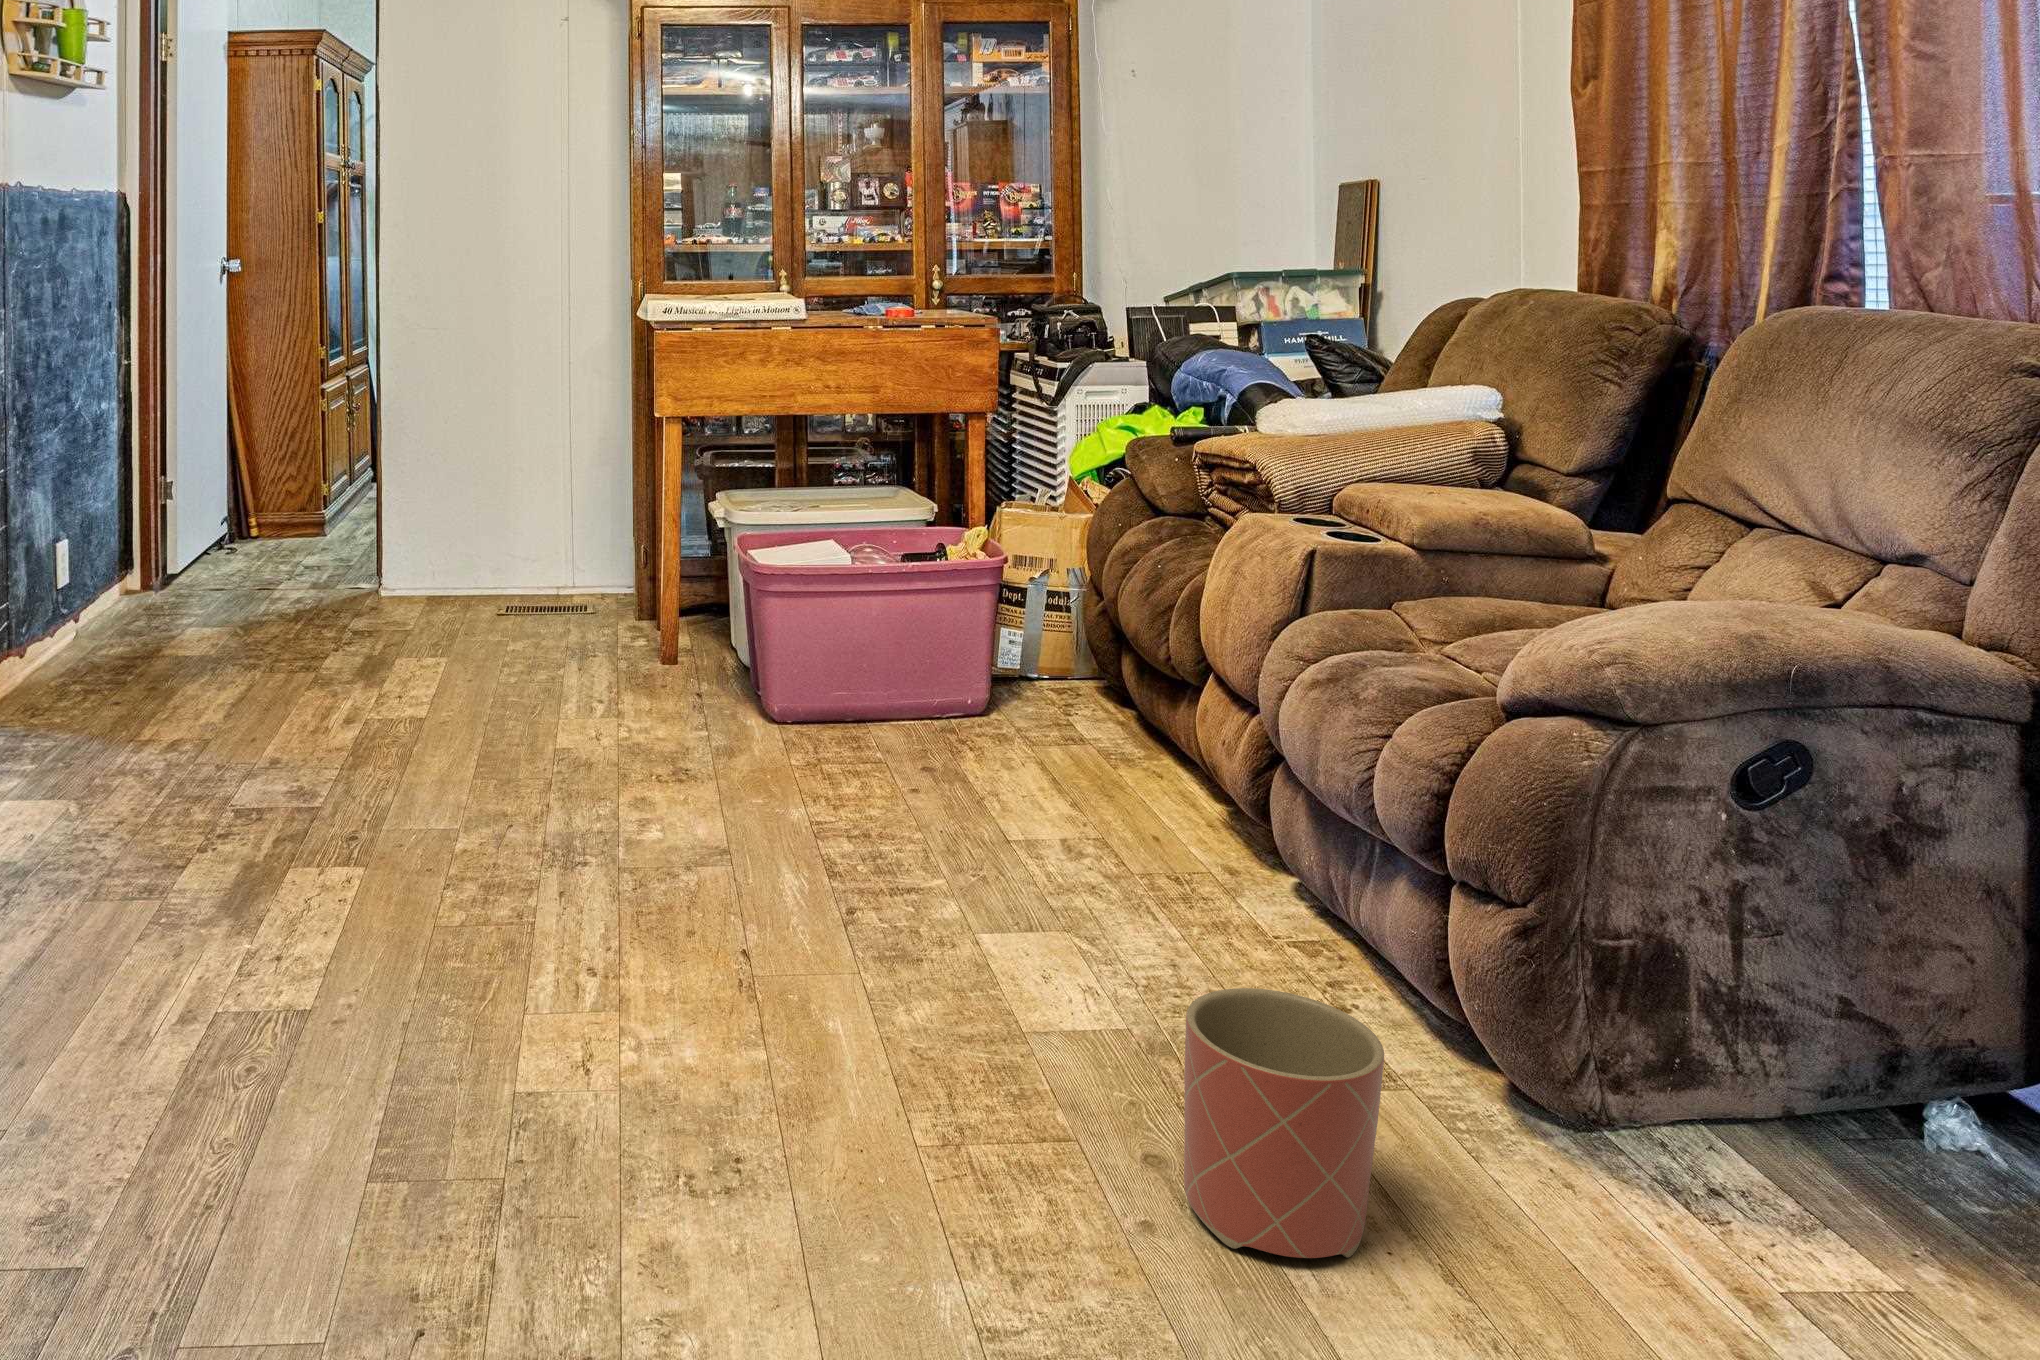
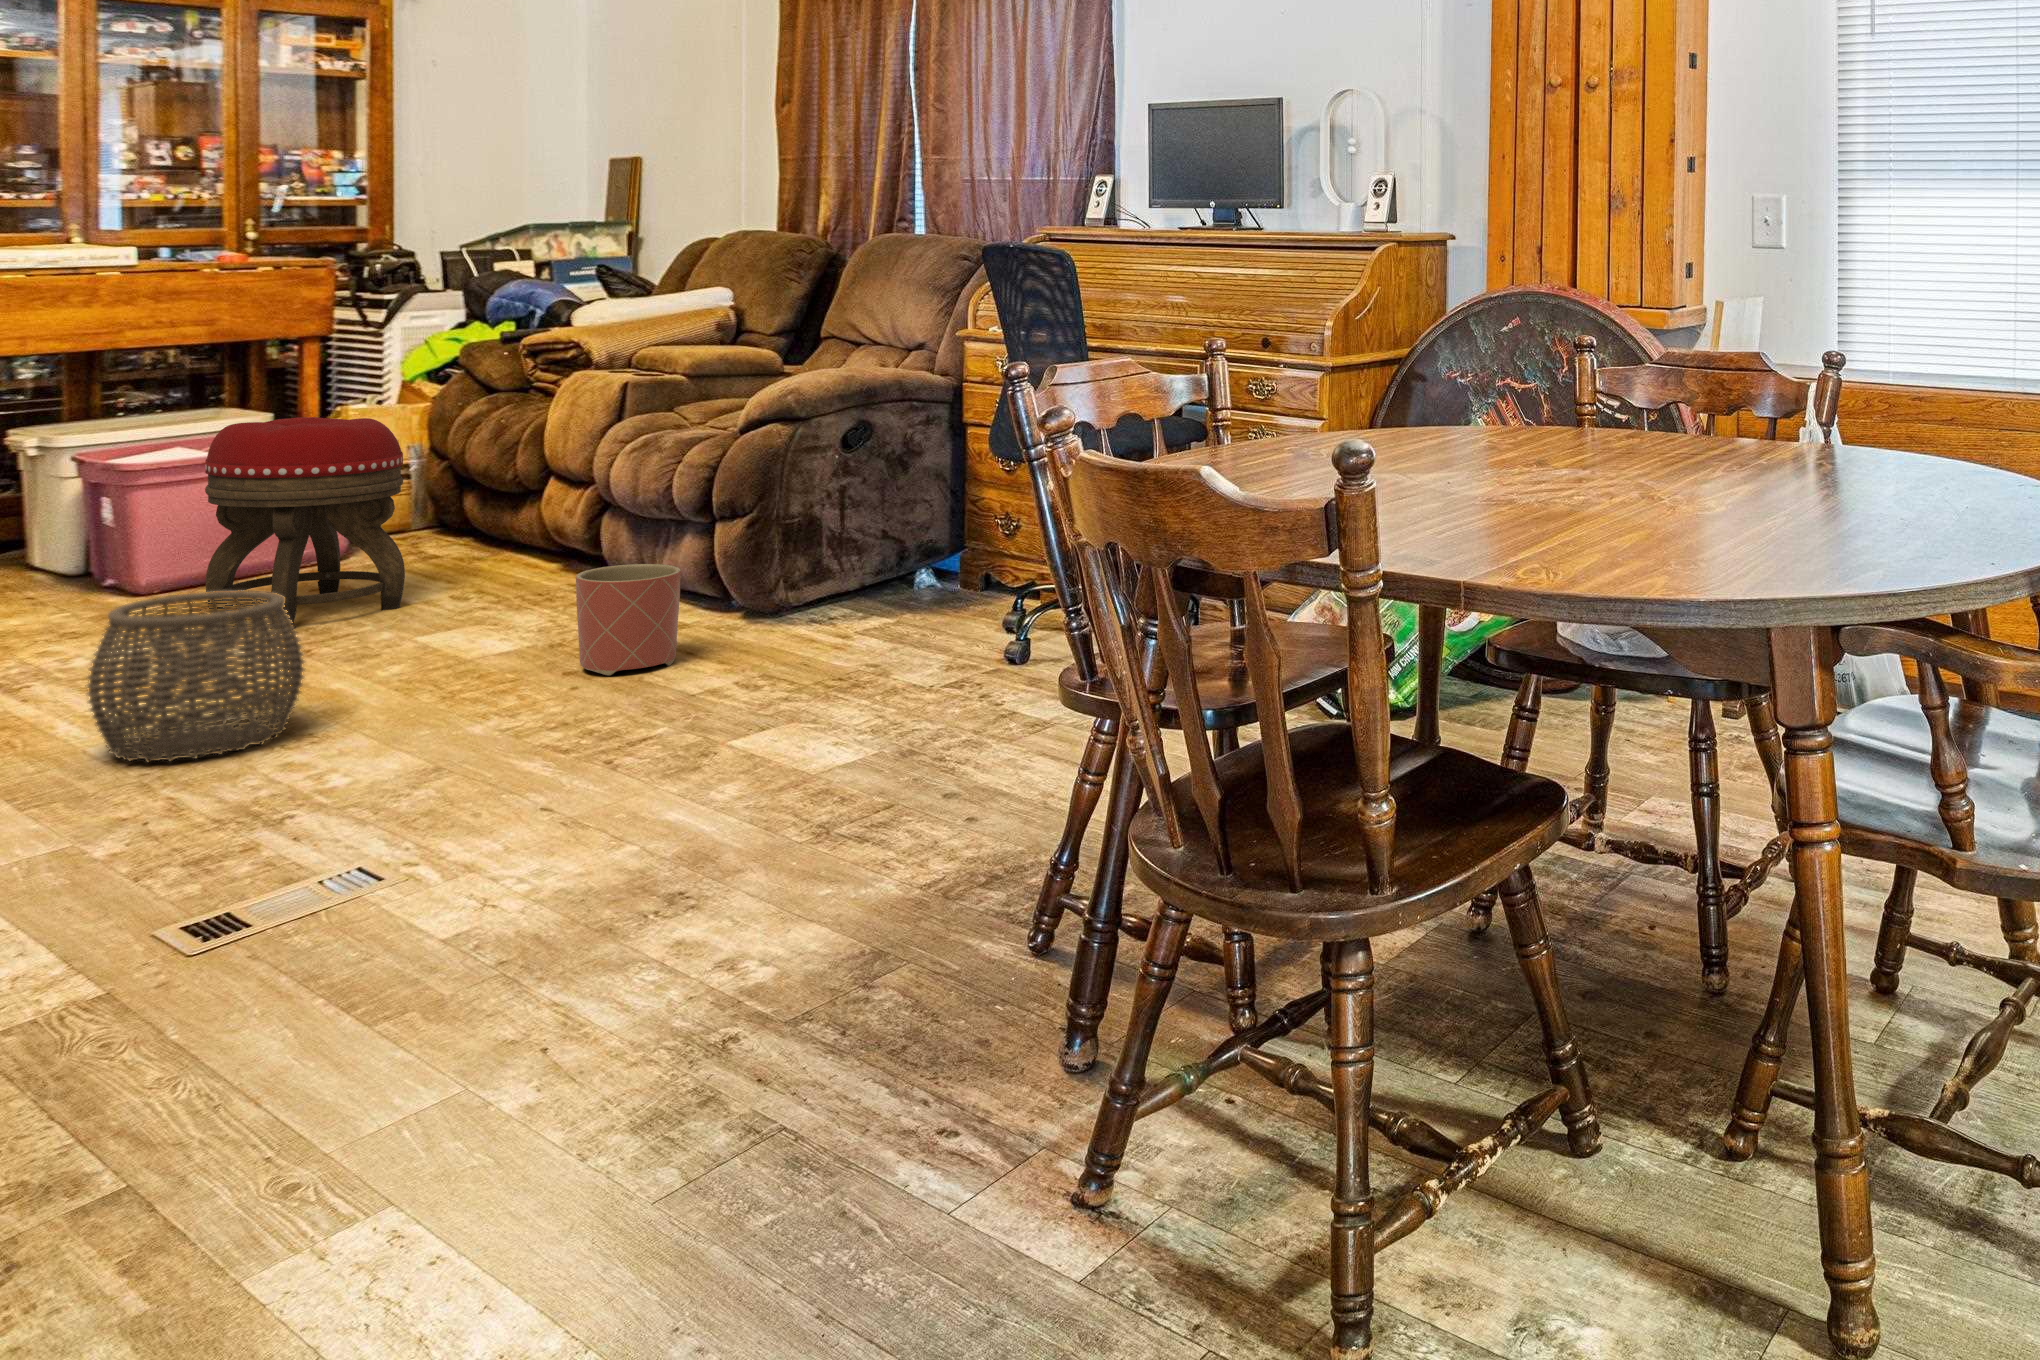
footstool: none [787,557,1010,872] -> present [205,417,405,629]
woven basket: none [474,904,750,1239] -> present [87,590,304,762]

